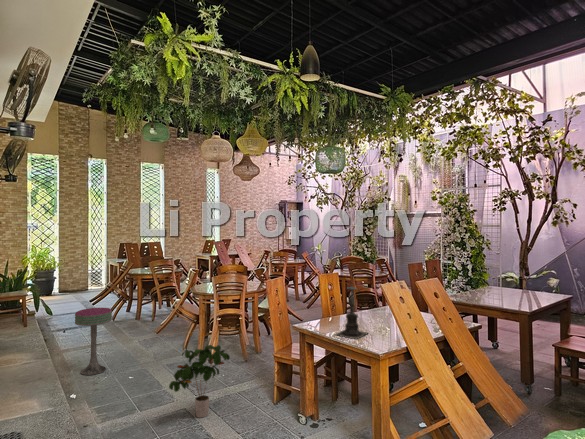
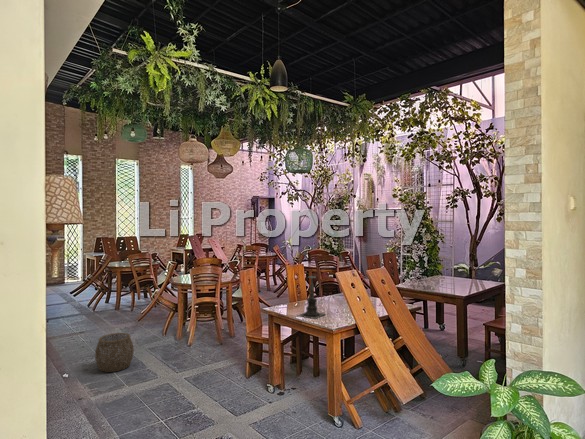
bar stool: present [75,308,112,375] -> none [64,298,98,359]
potted plant: present [169,345,230,417] -> none [155,328,208,390]
woven basket: none [106,347,149,392] -> present [95,333,134,372]

